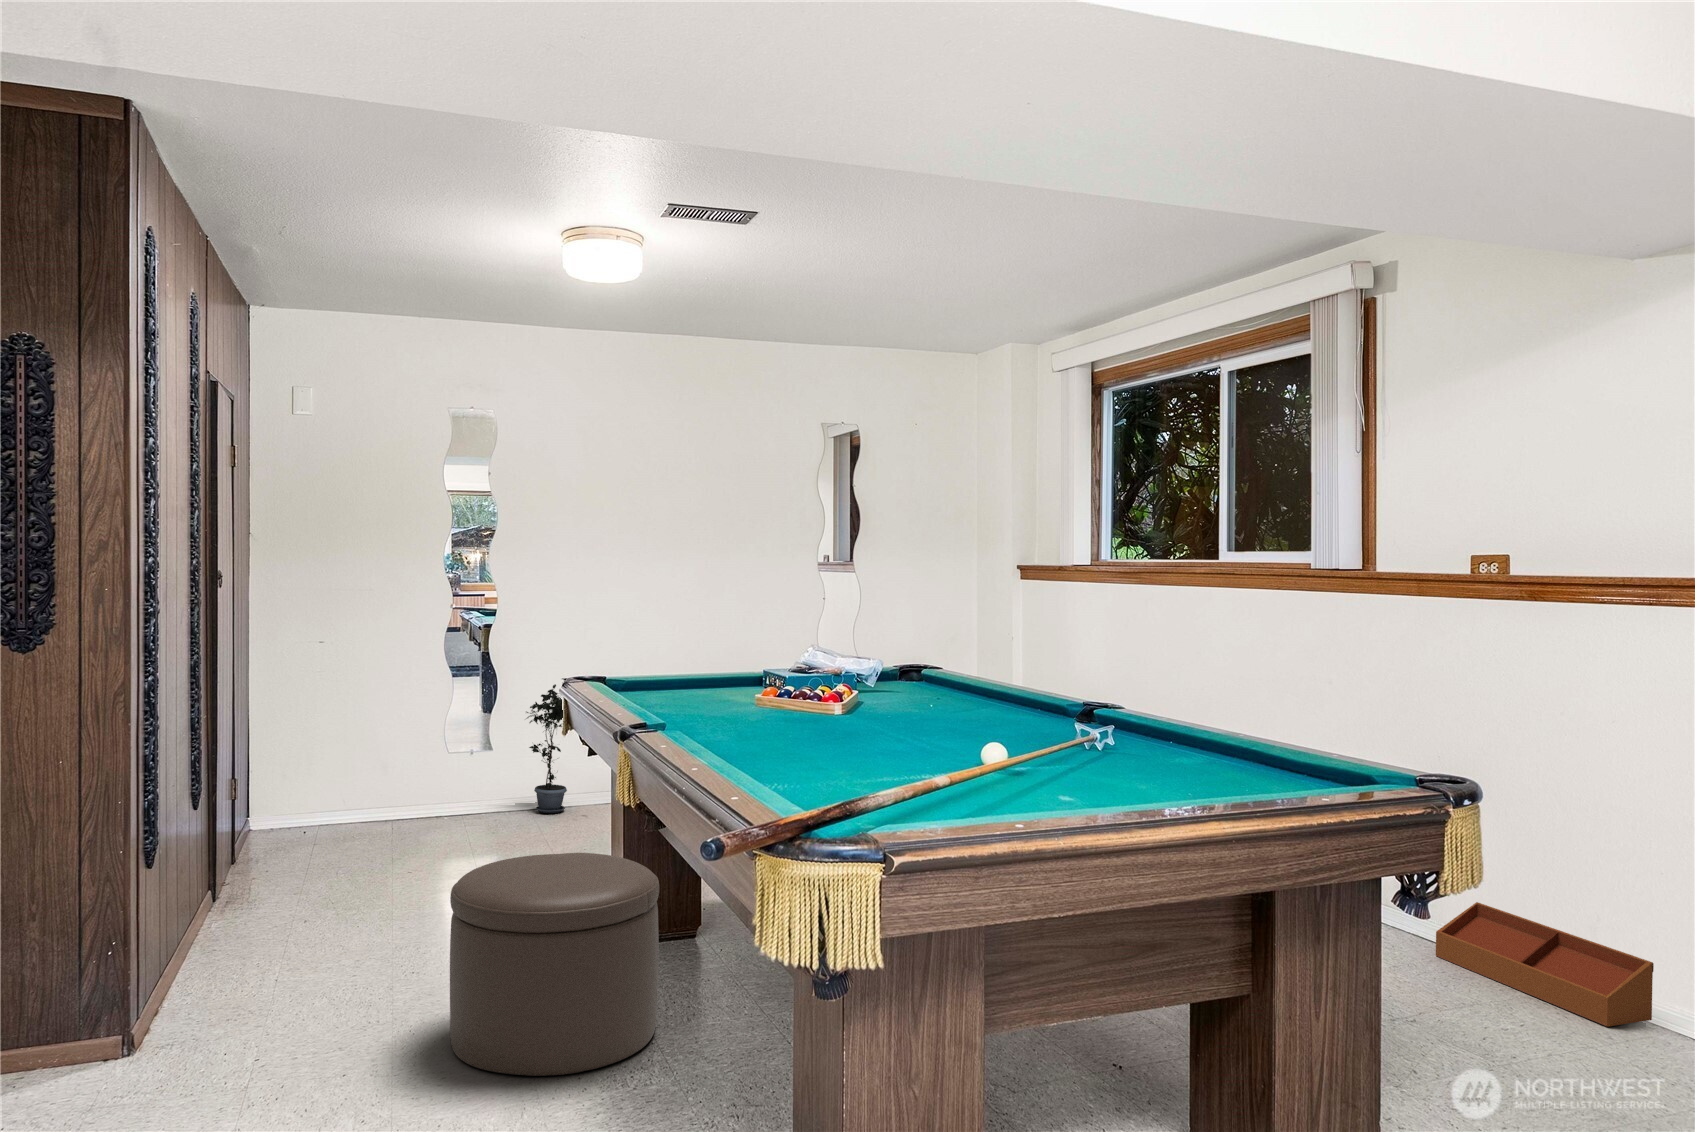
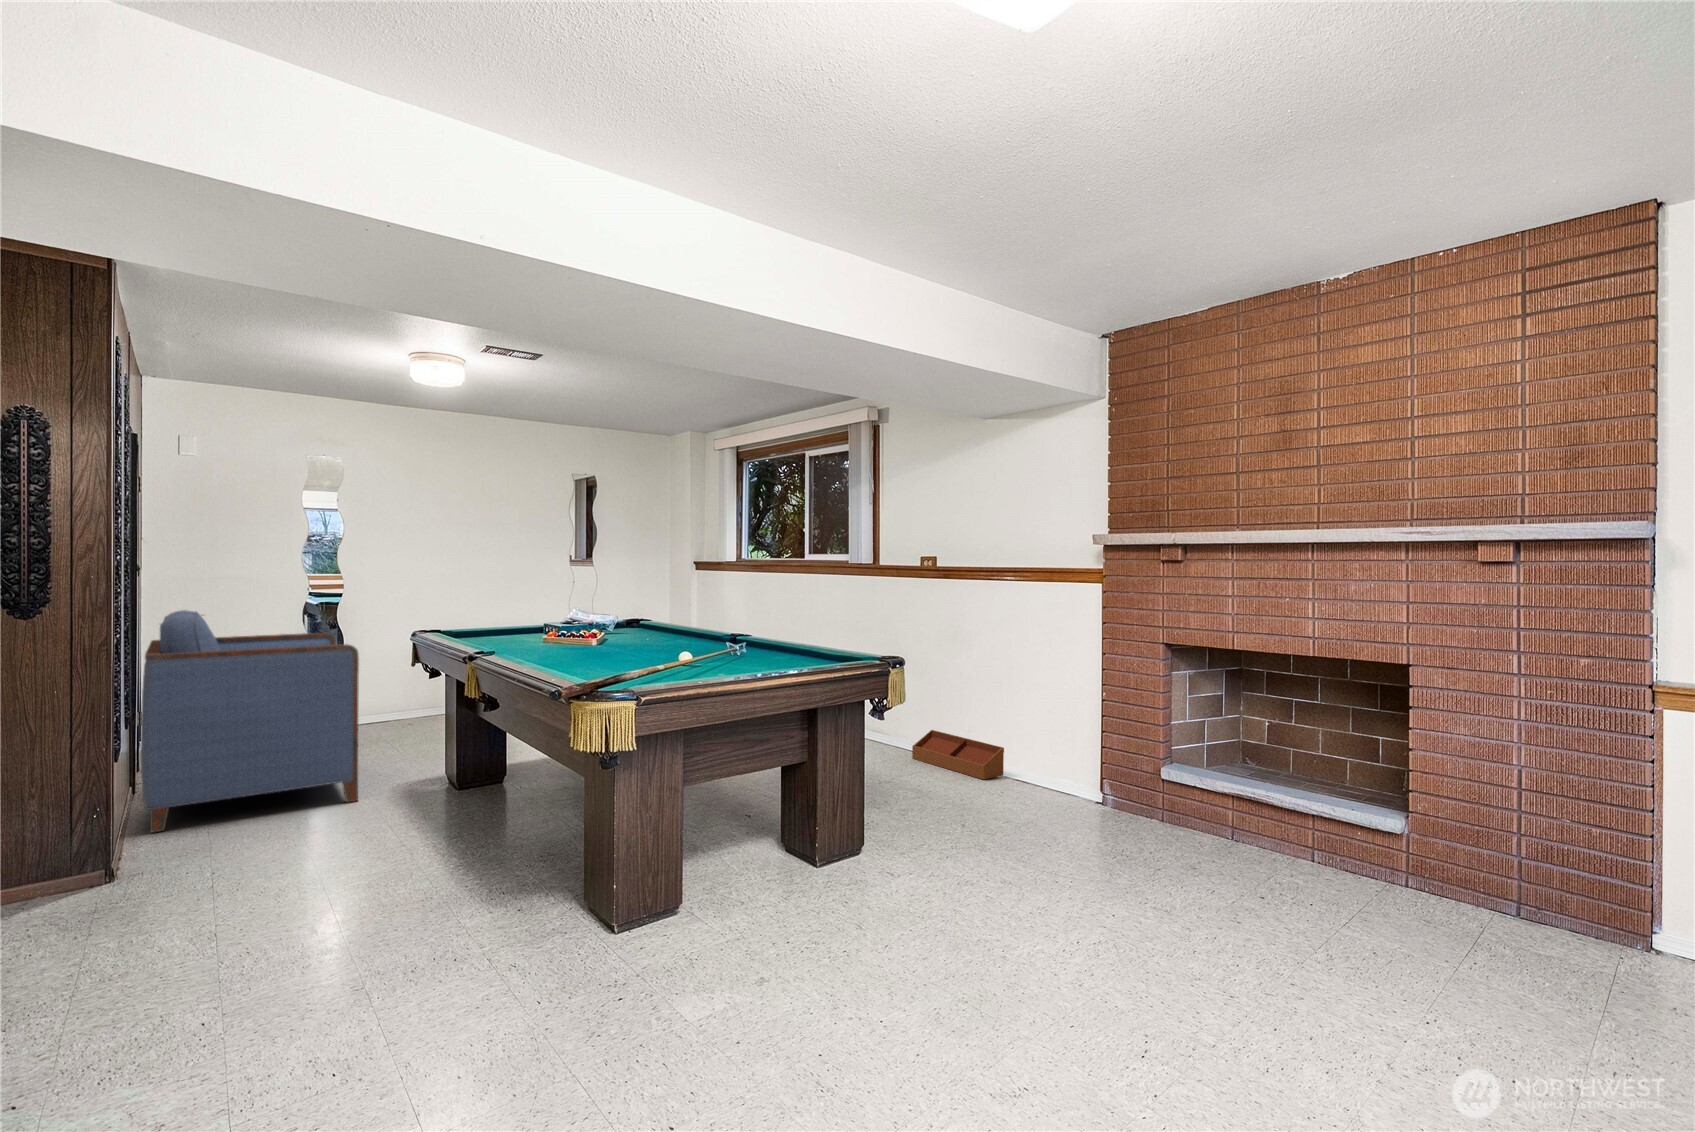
armchair: none [198,635,488,968] -> present [141,610,359,833]
potted plant: present [527,678,567,813] -> none [360,638,405,728]
ottoman: present [450,853,659,1076] -> none [351,734,488,861]

